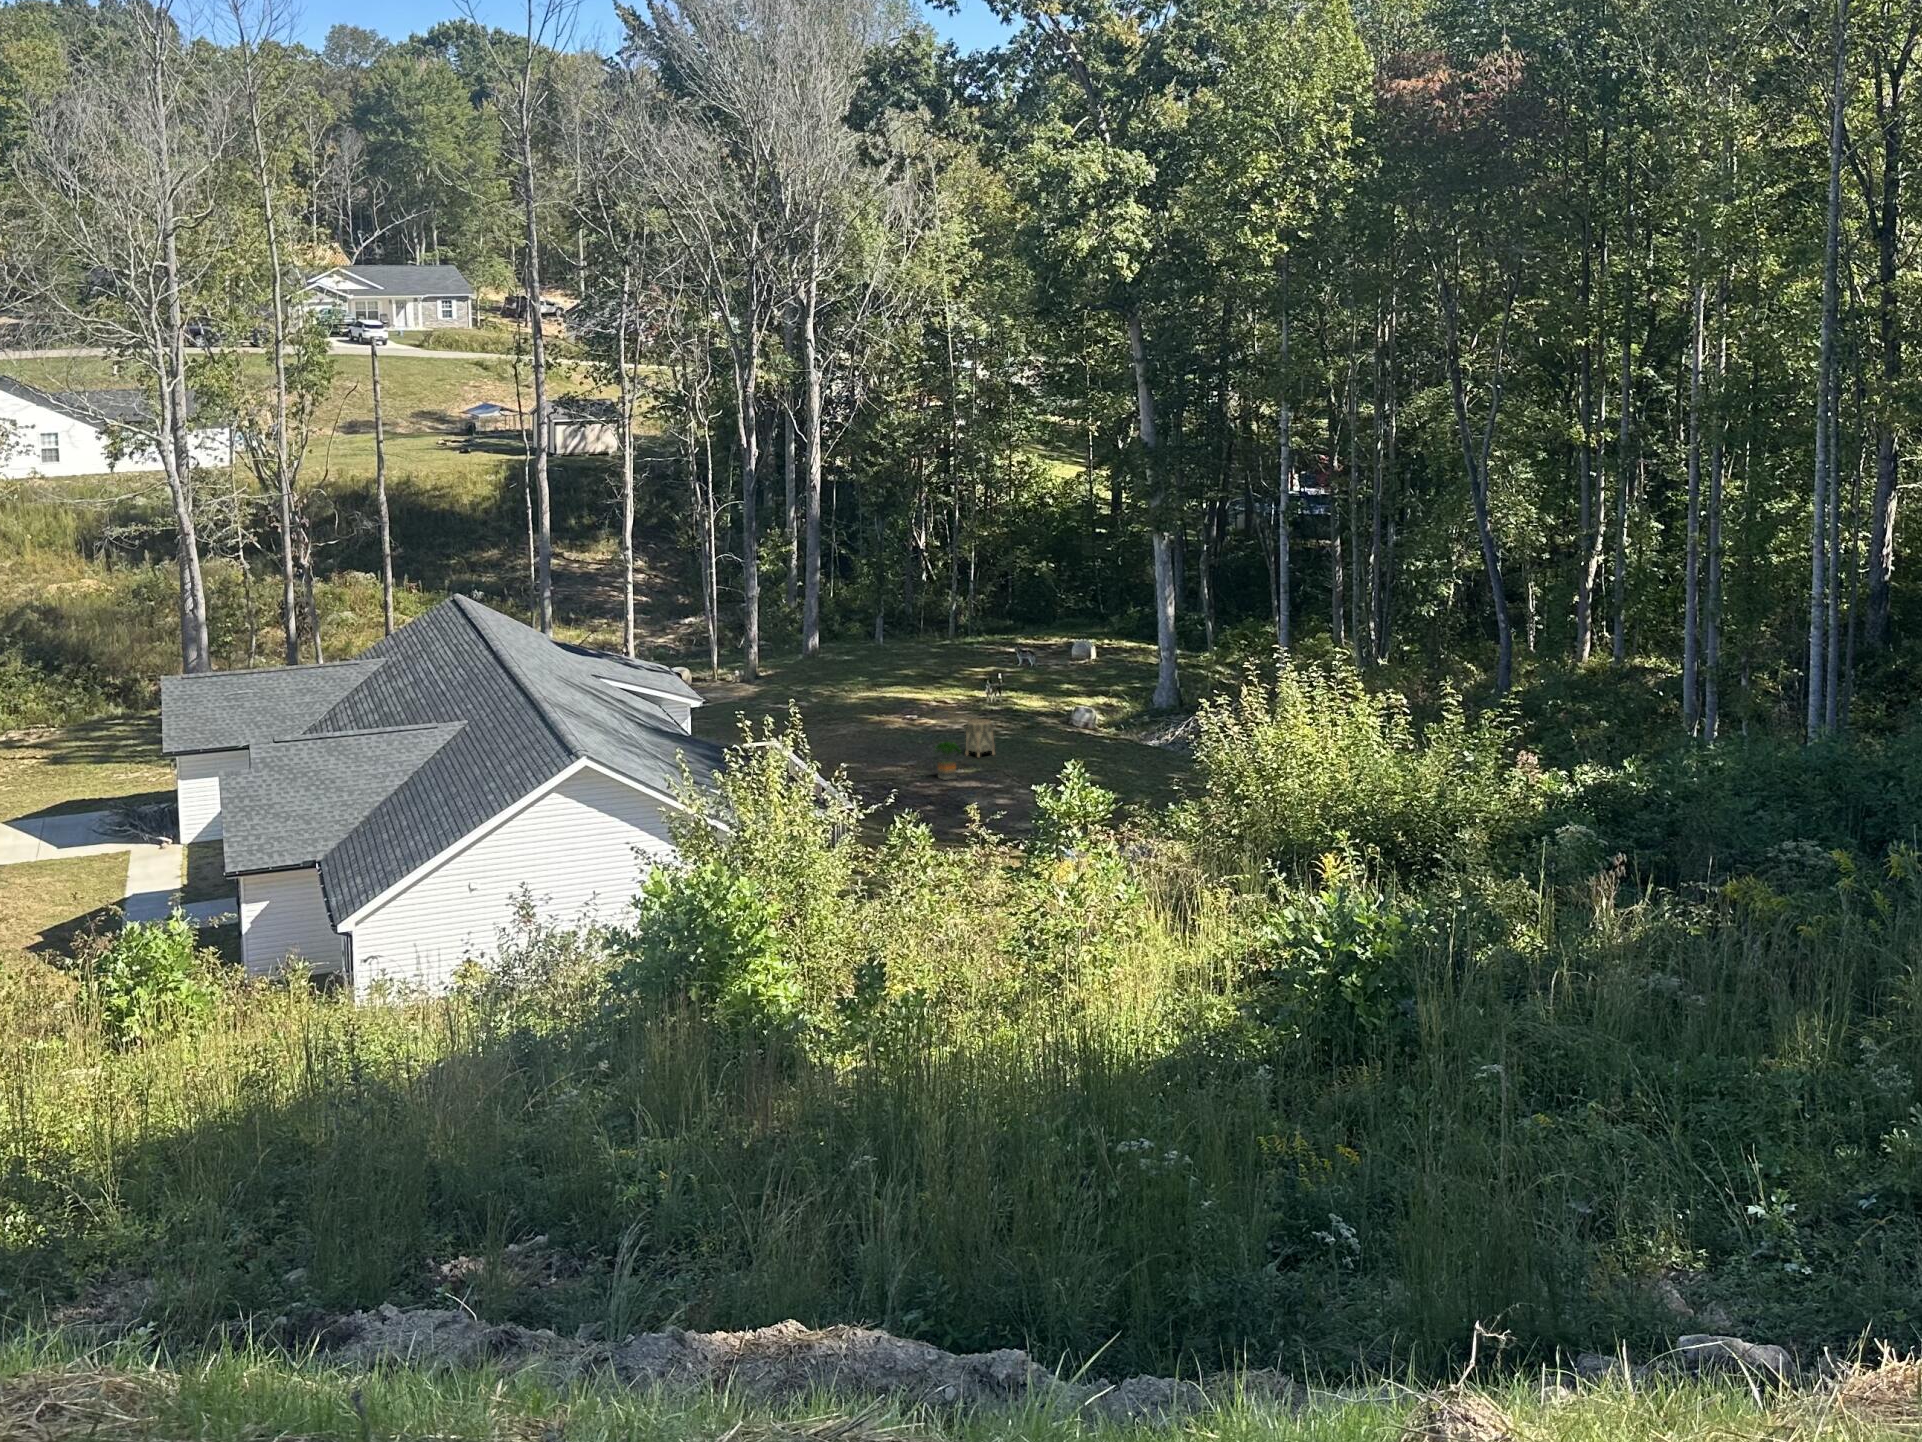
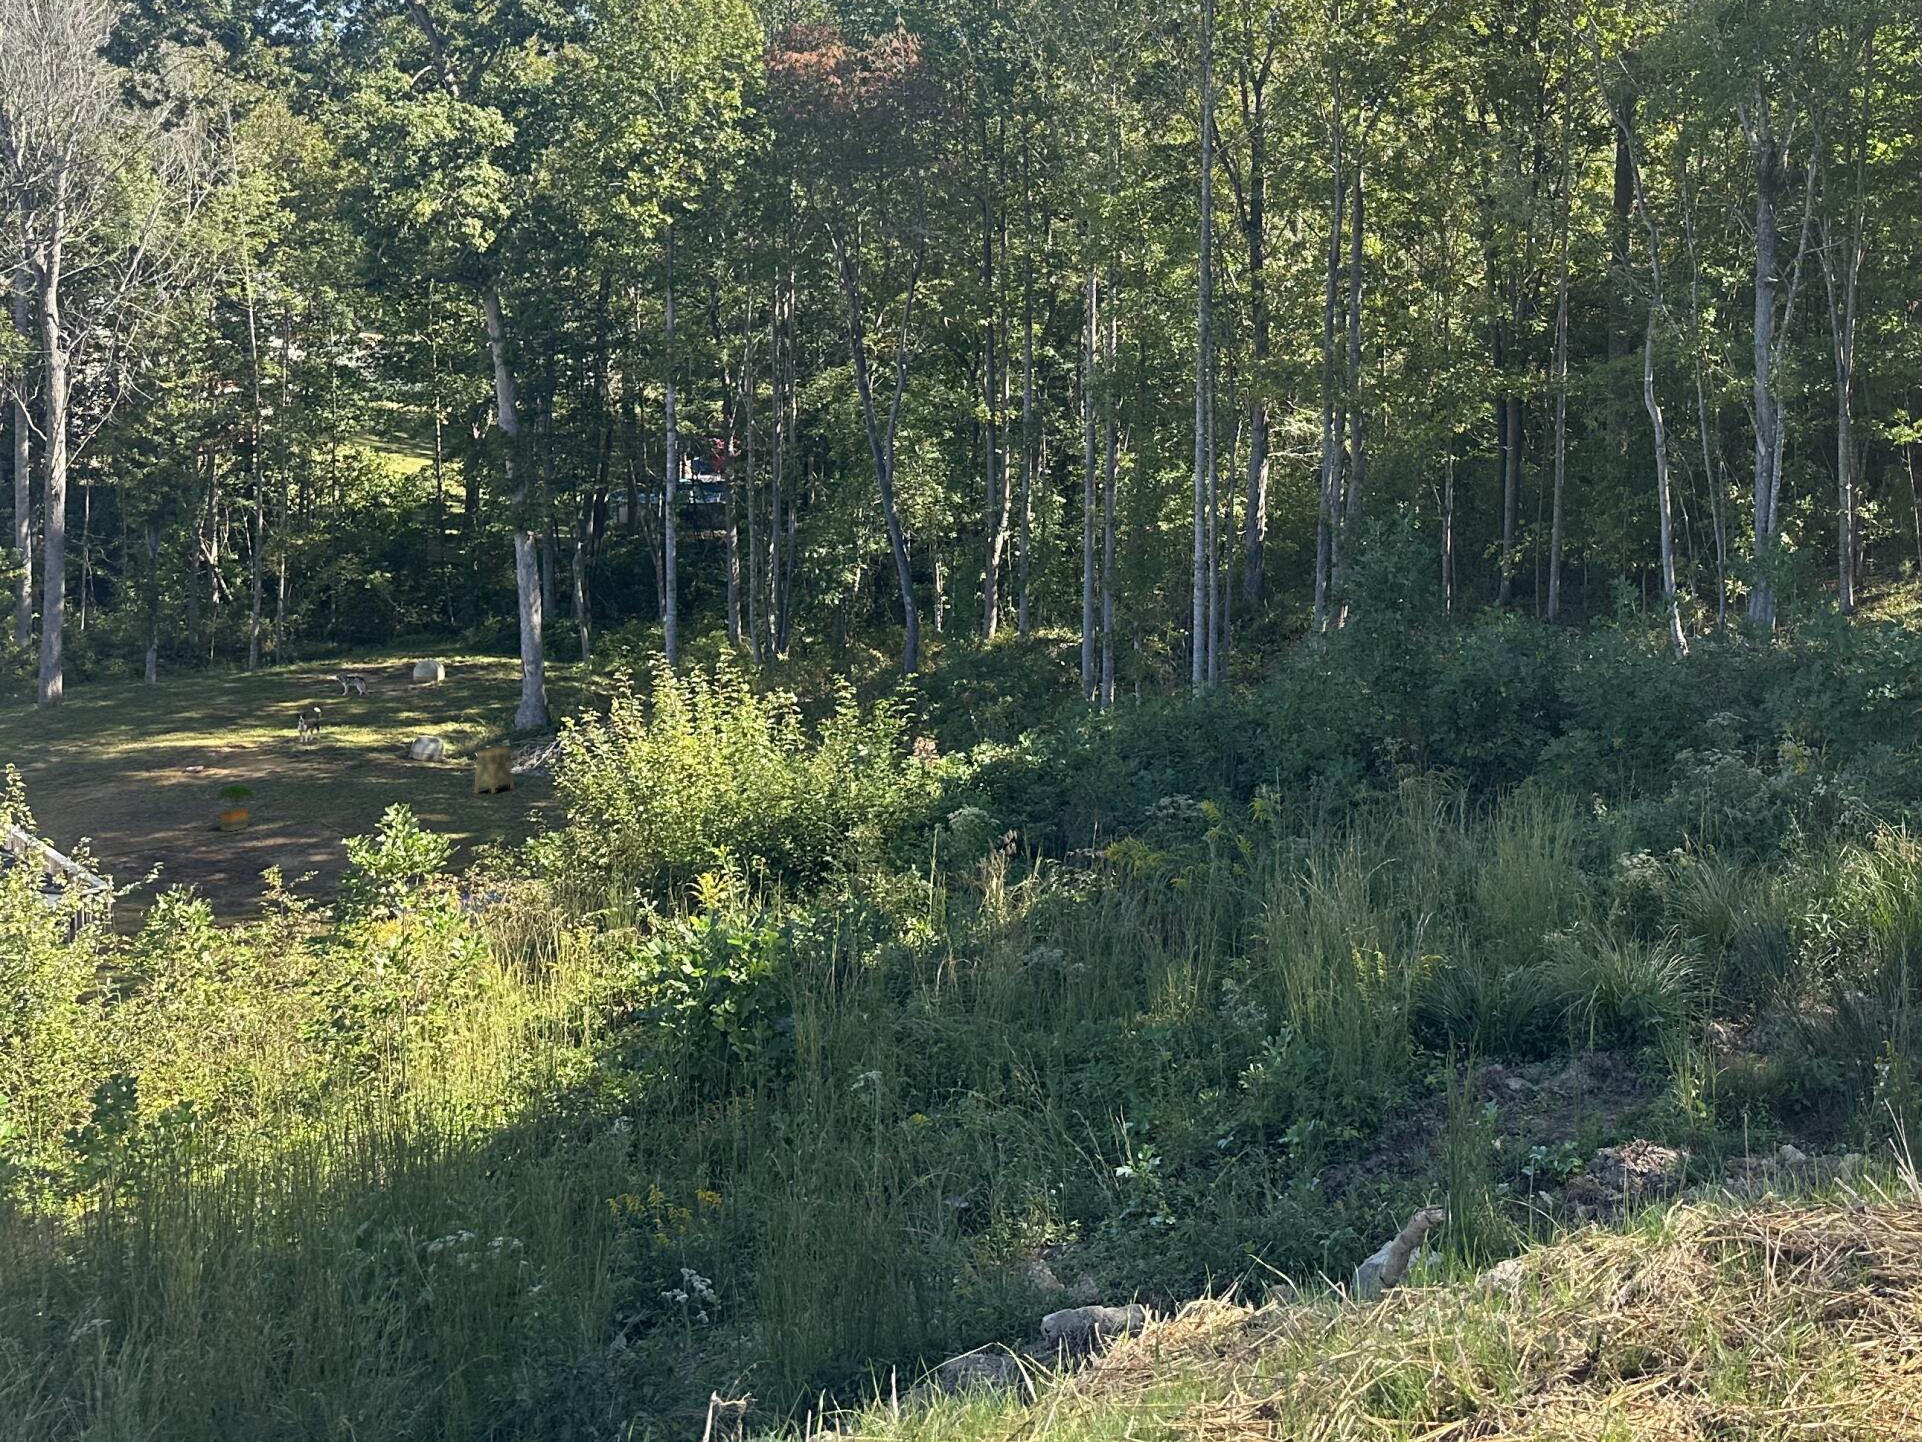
basket: present [966,719,995,757] -> present [474,747,514,793]

